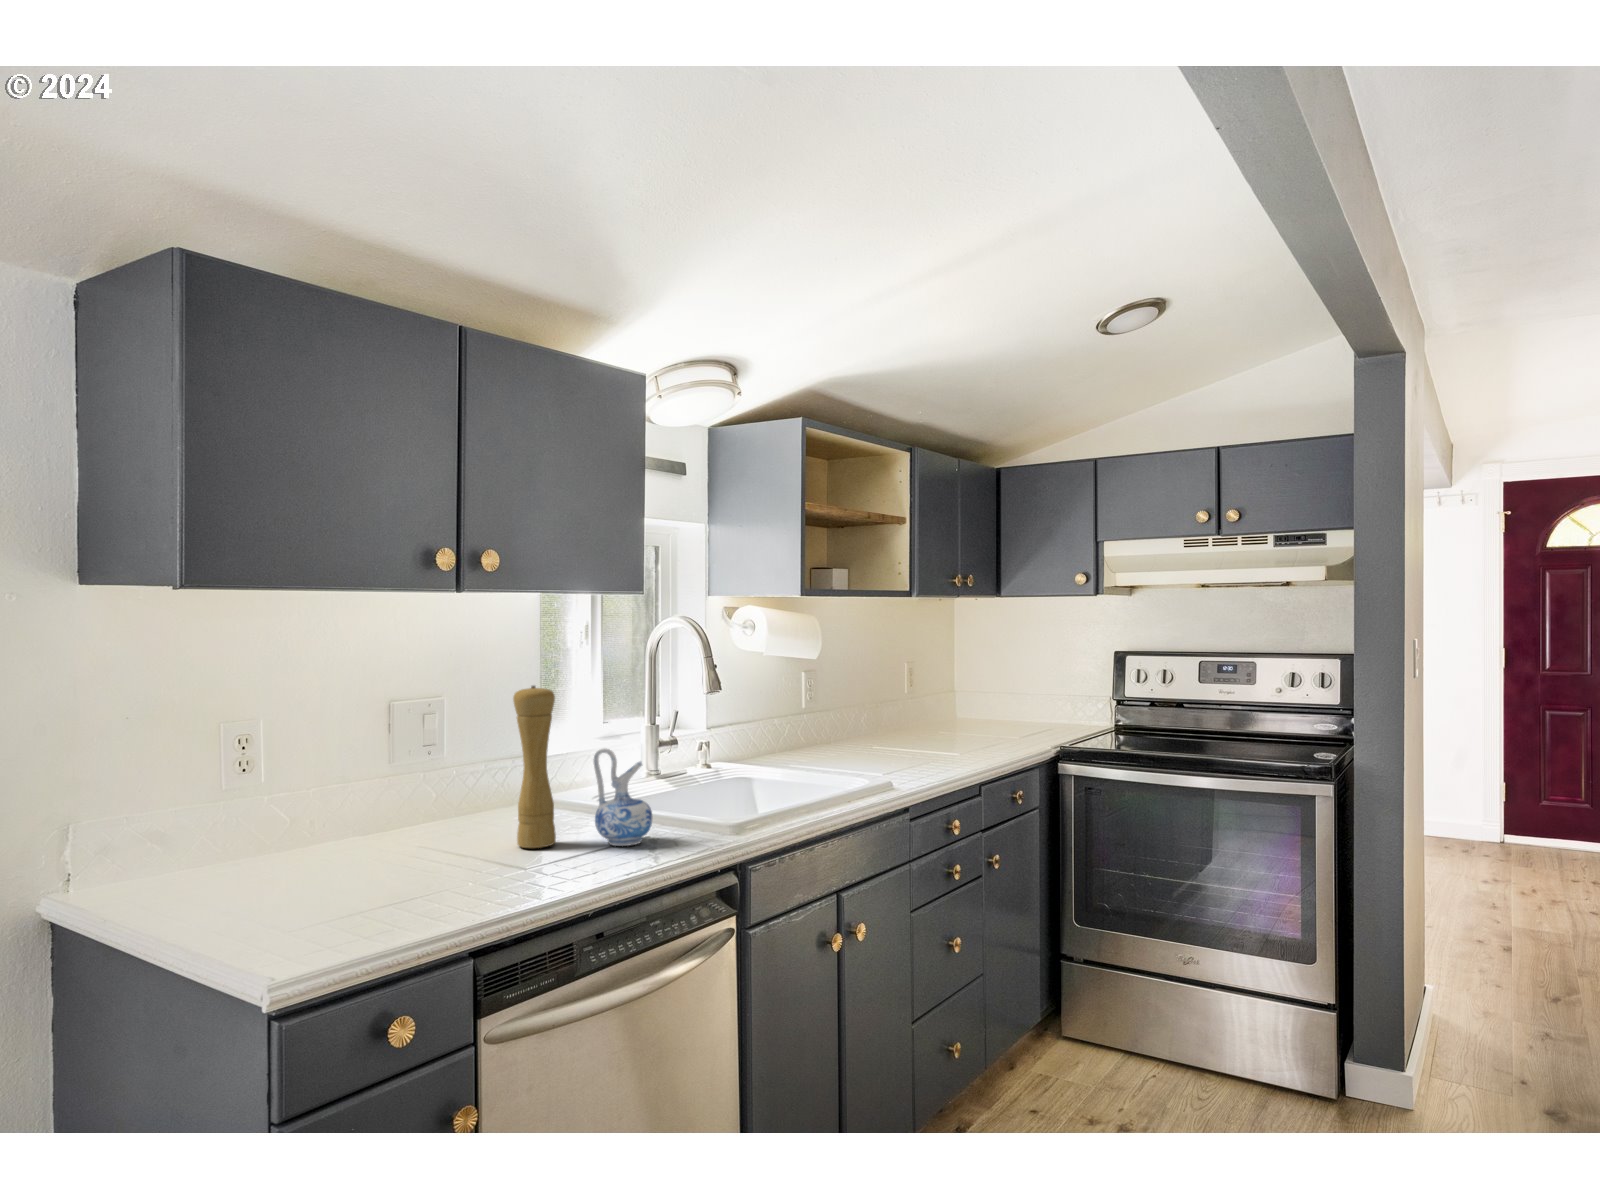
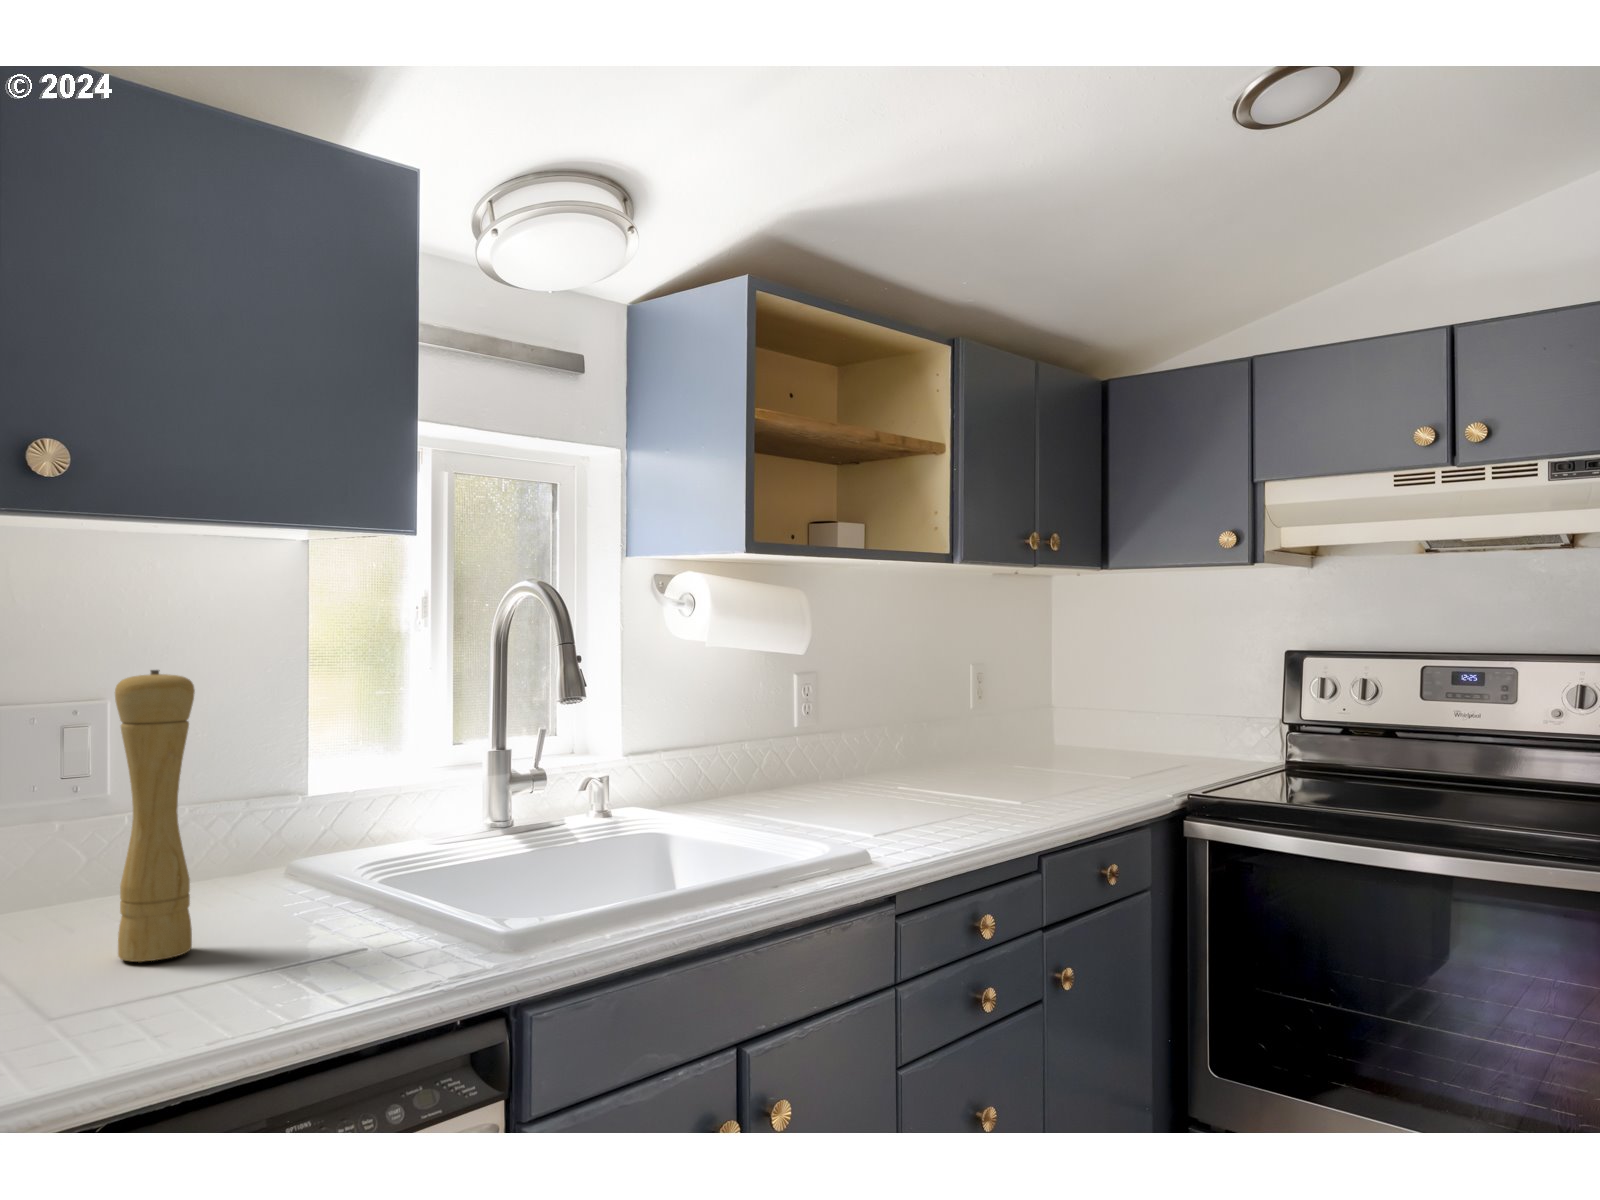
ceramic pitcher: present [593,748,652,846] -> none [253,784,363,963]

